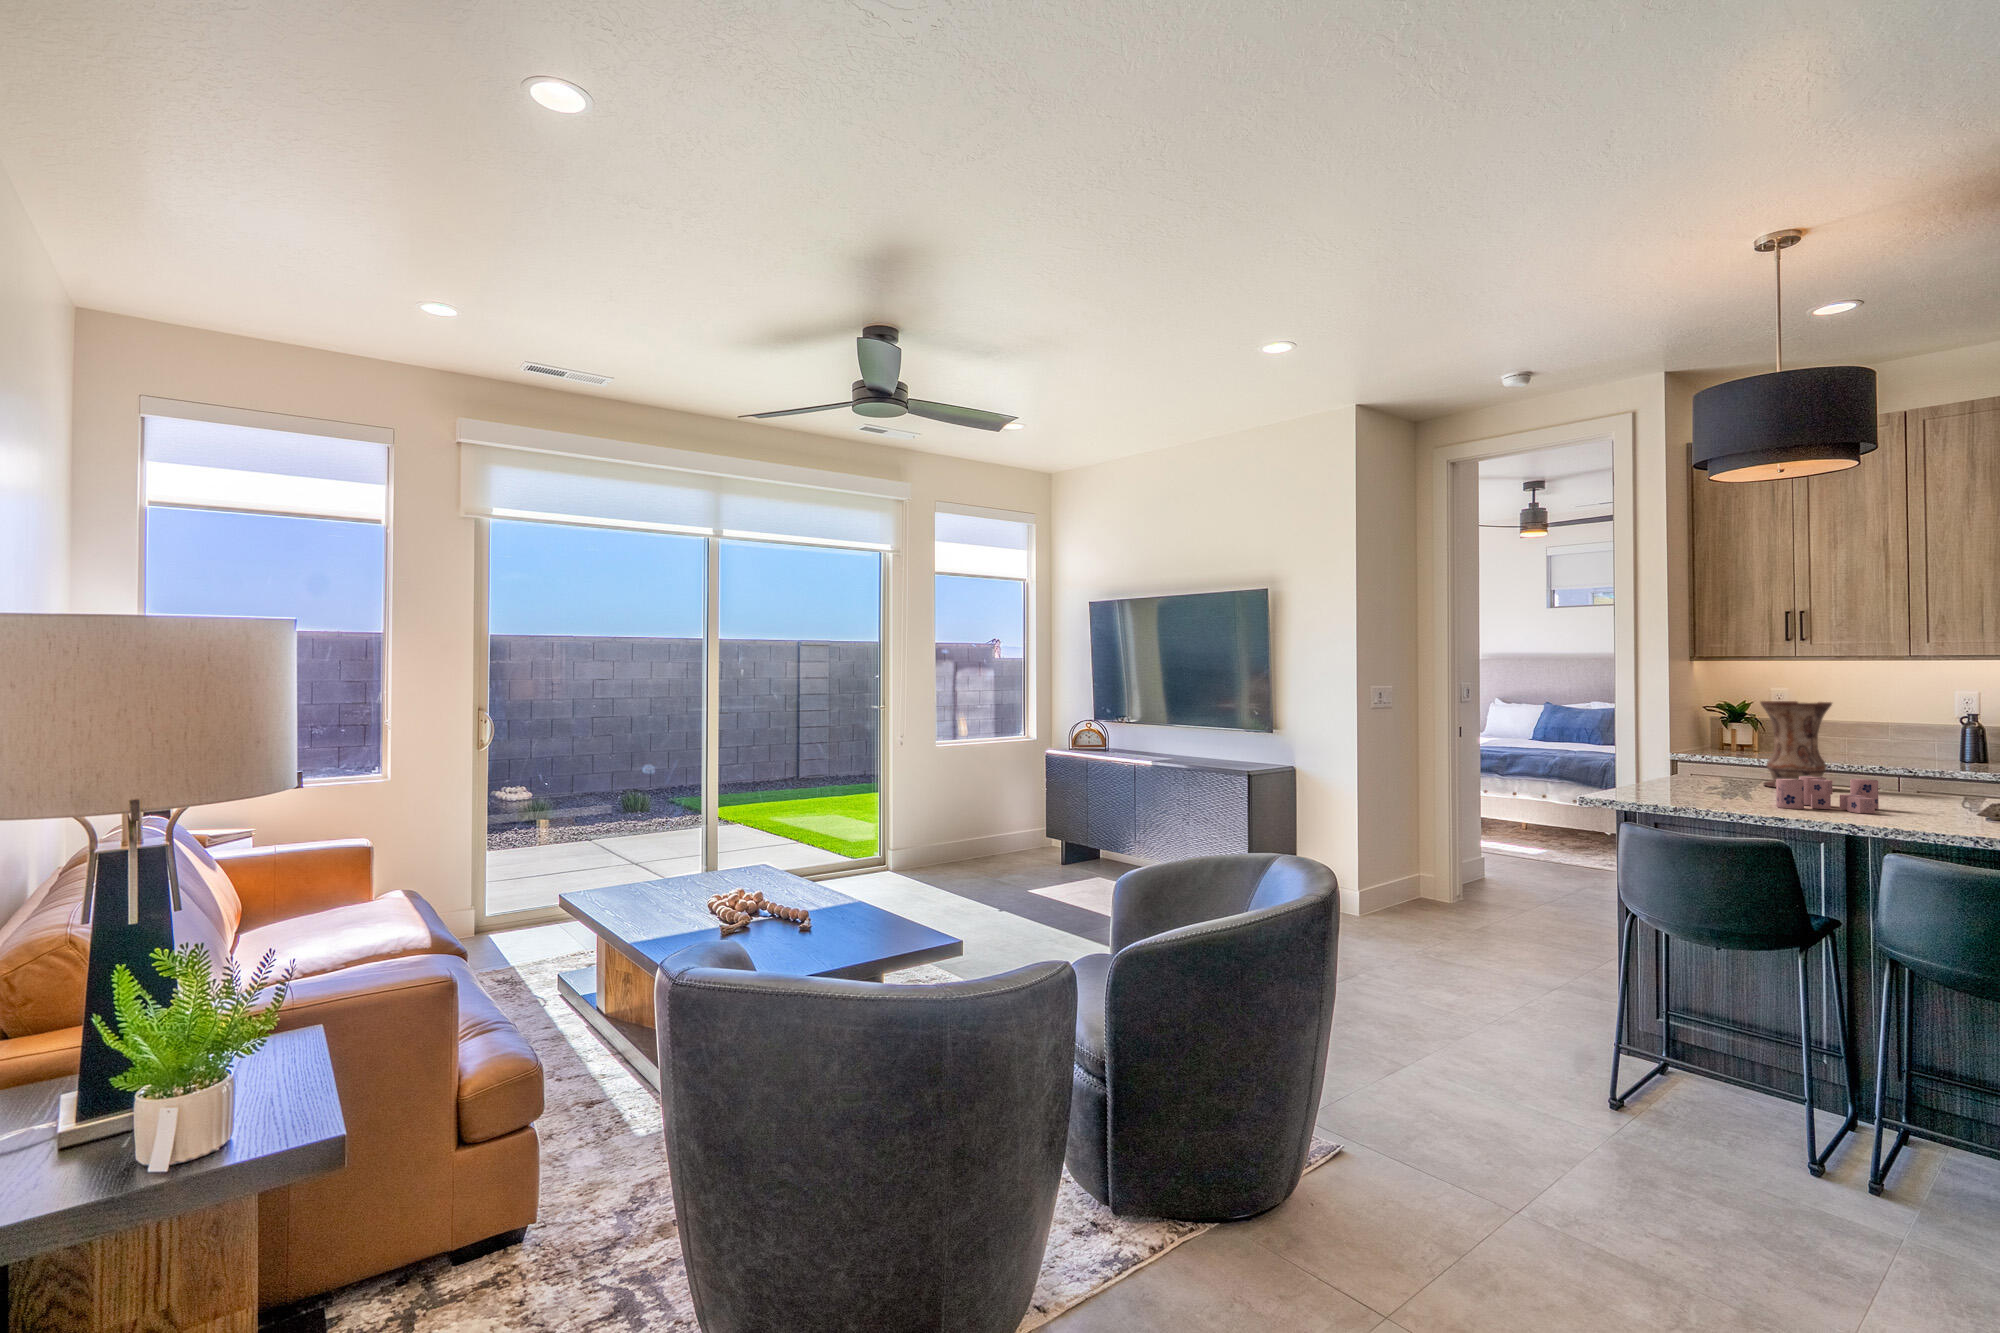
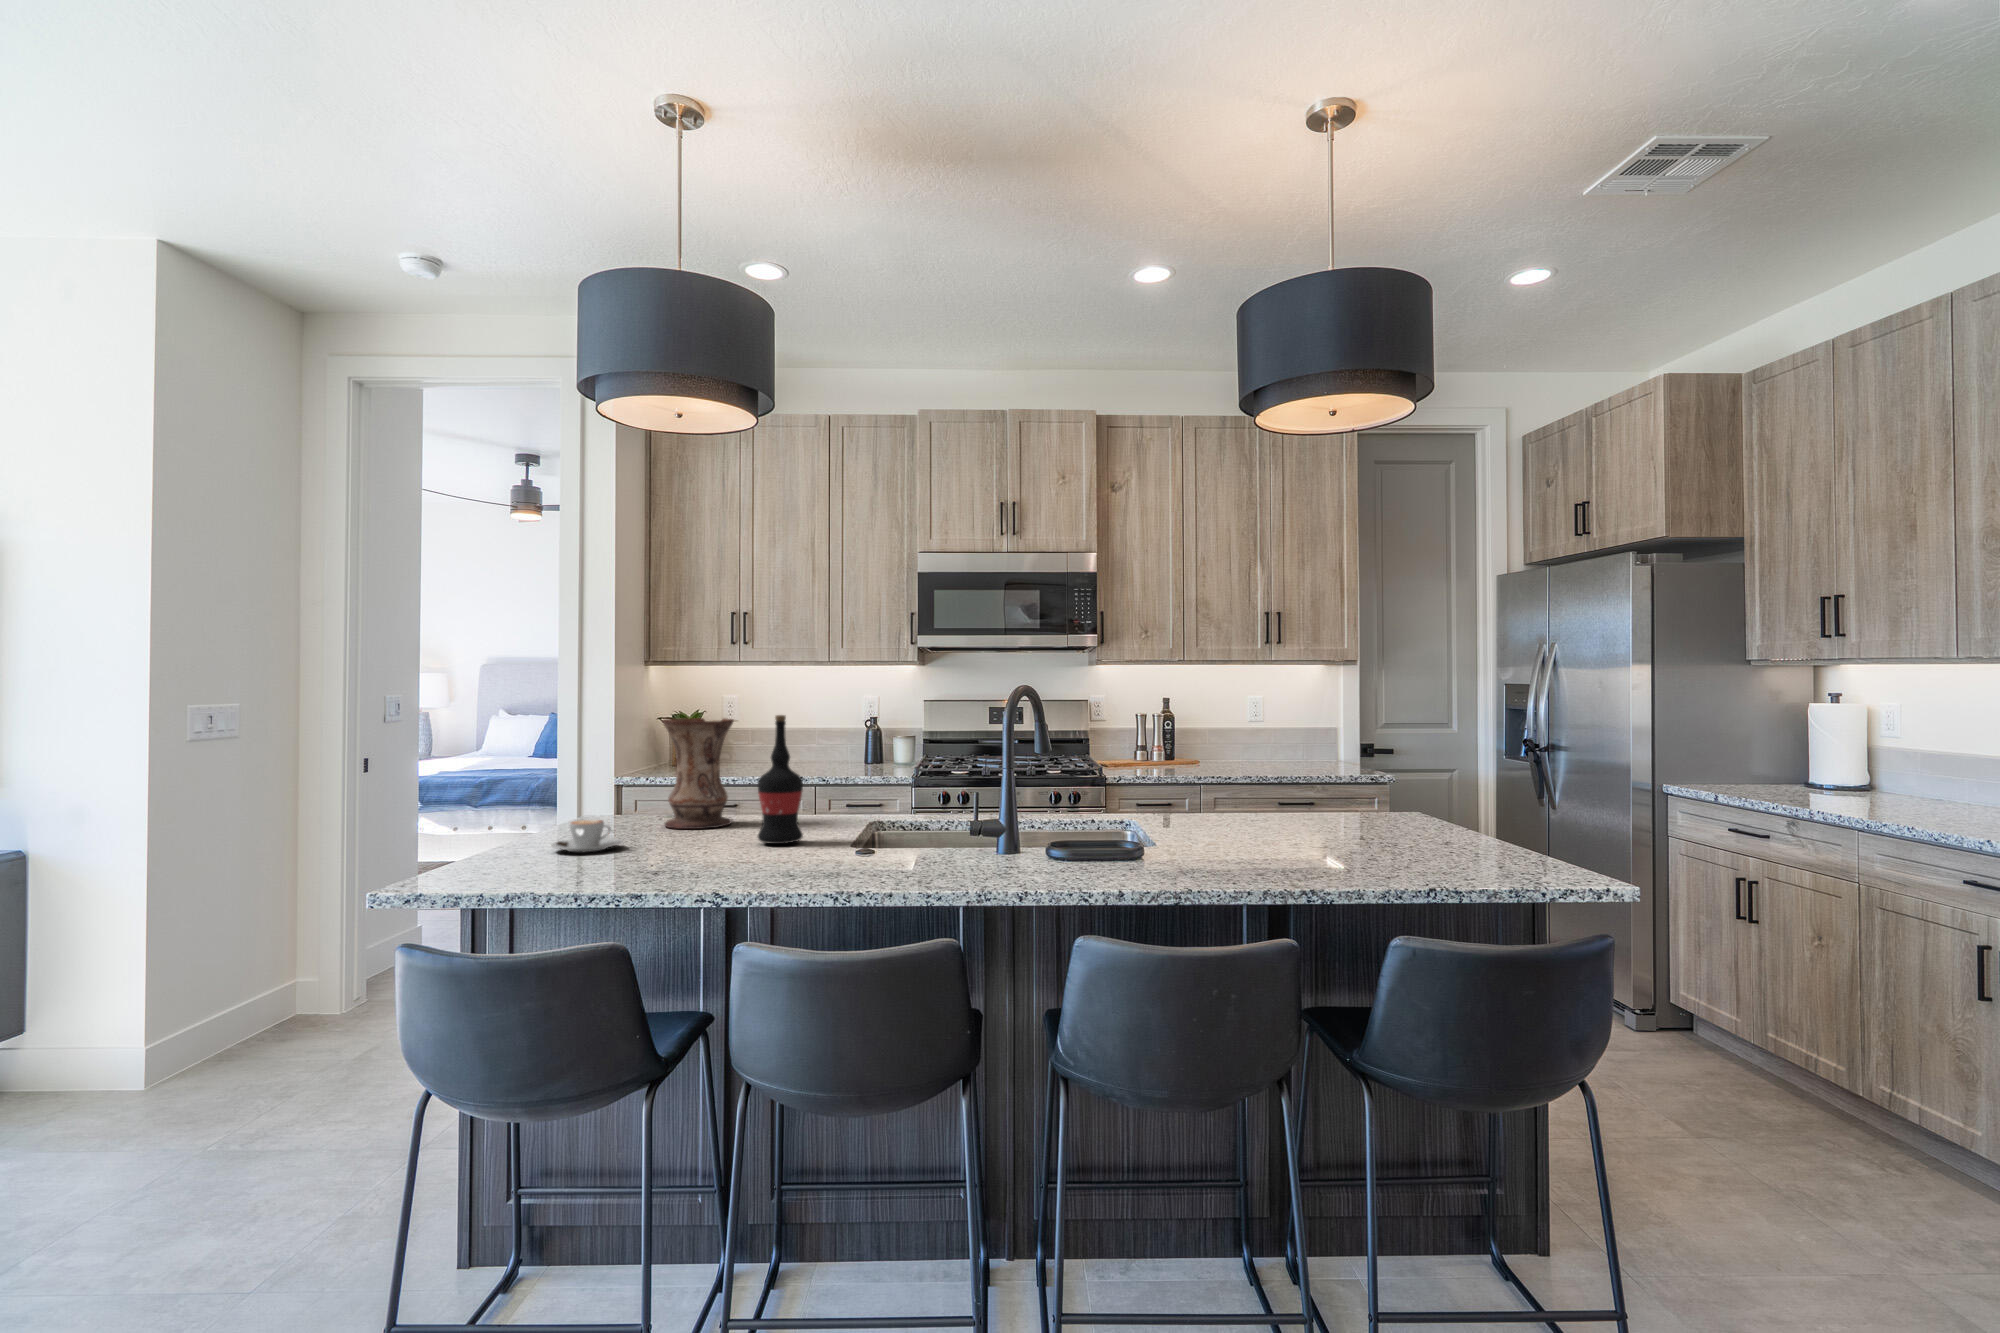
wine bottle: none [1873,697,1923,803] -> present [758,715,803,844]
coffee cup: none [1681,771,1741,793] -> present [551,820,622,852]
candle: present [1776,776,1879,813] -> none [640,822,753,875]

